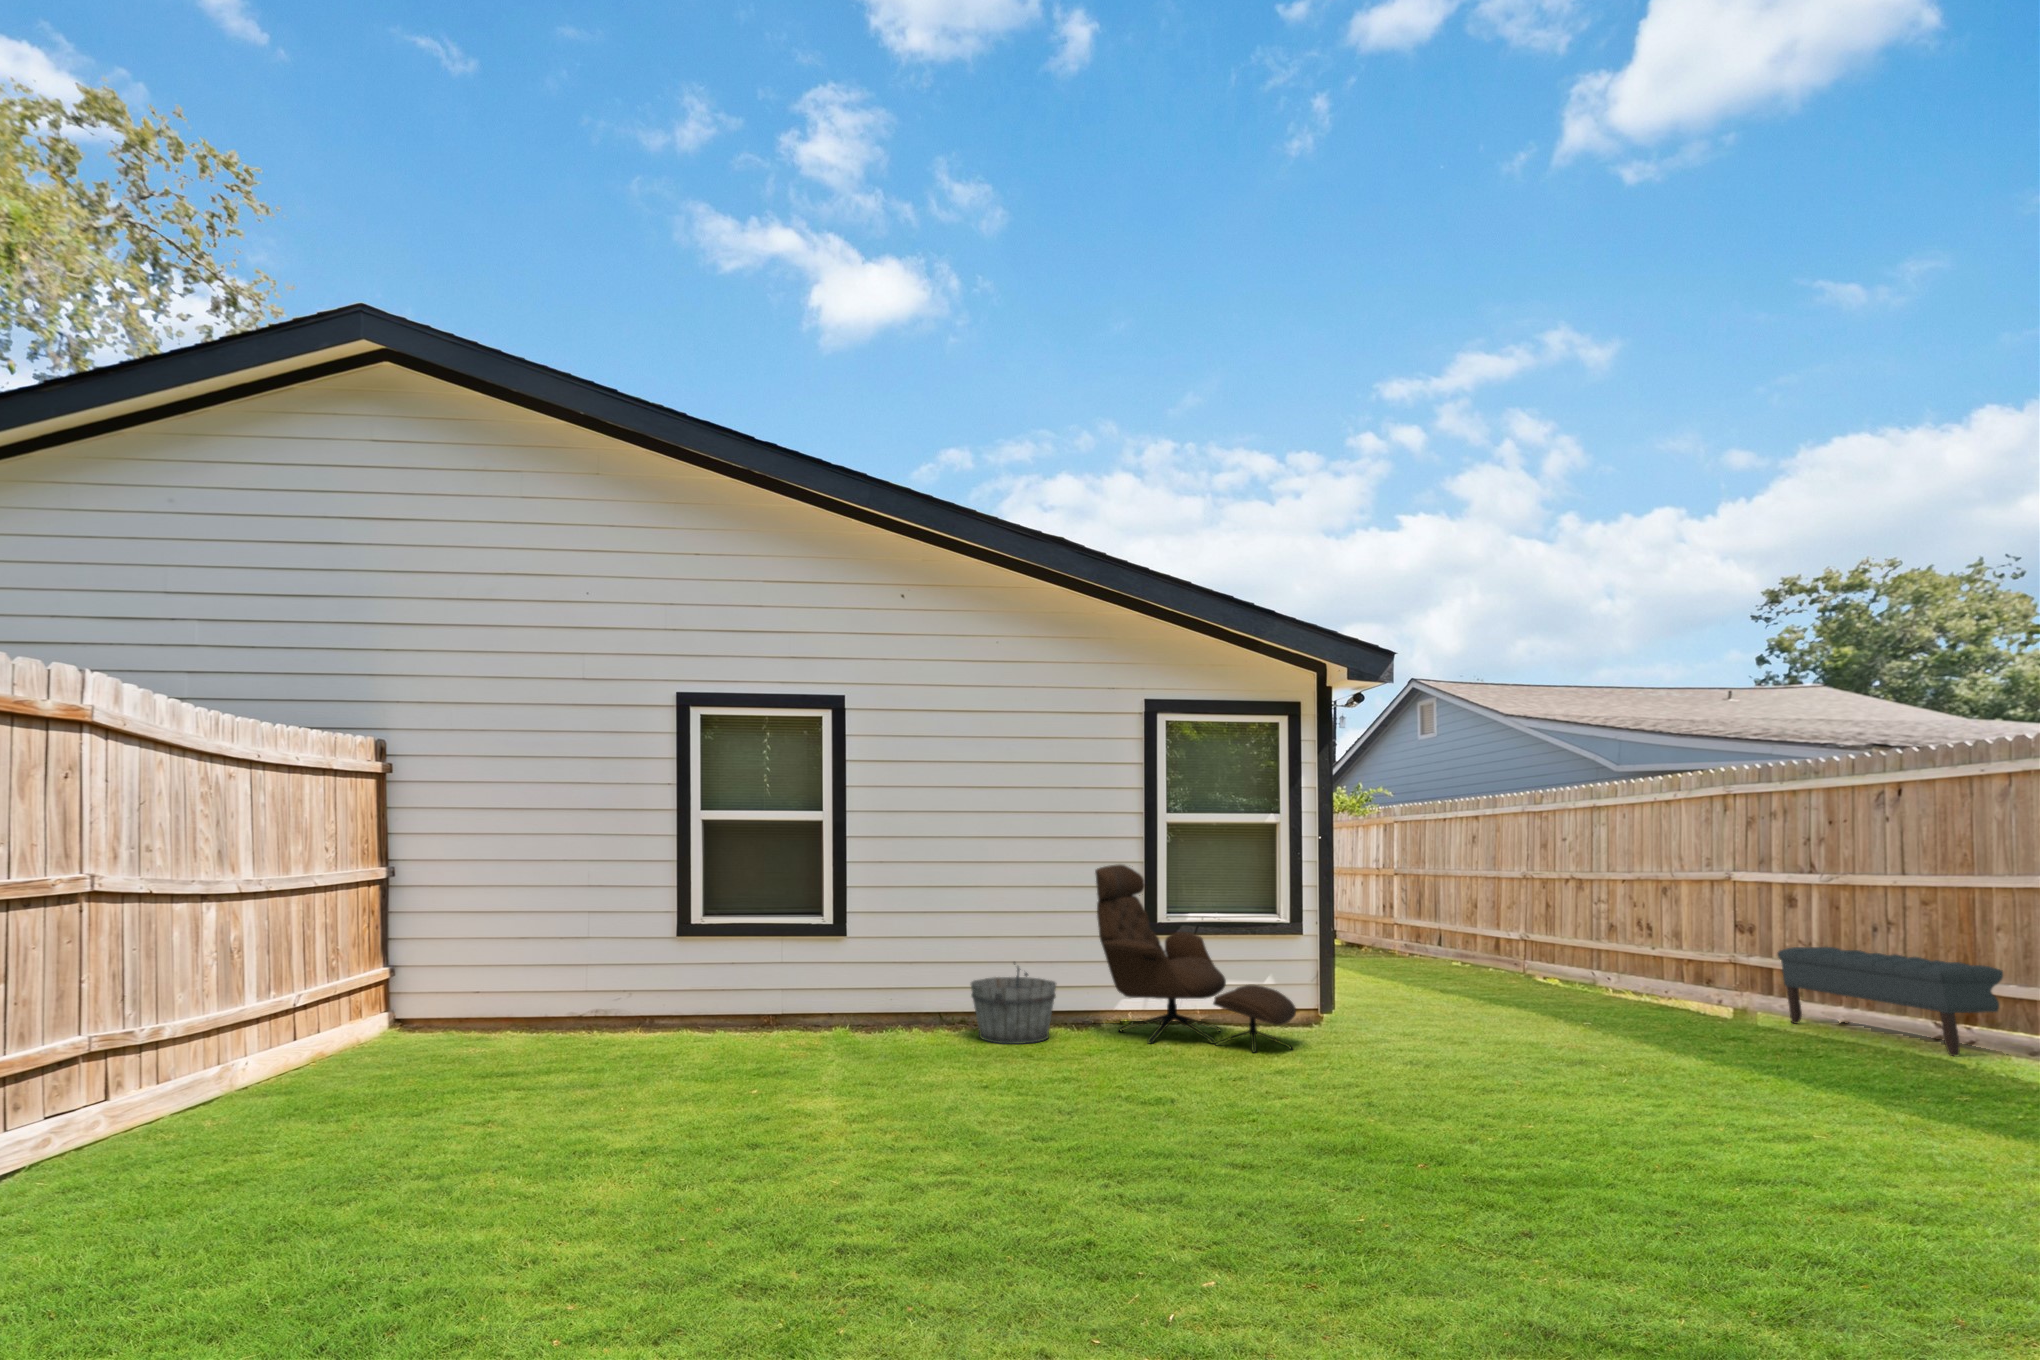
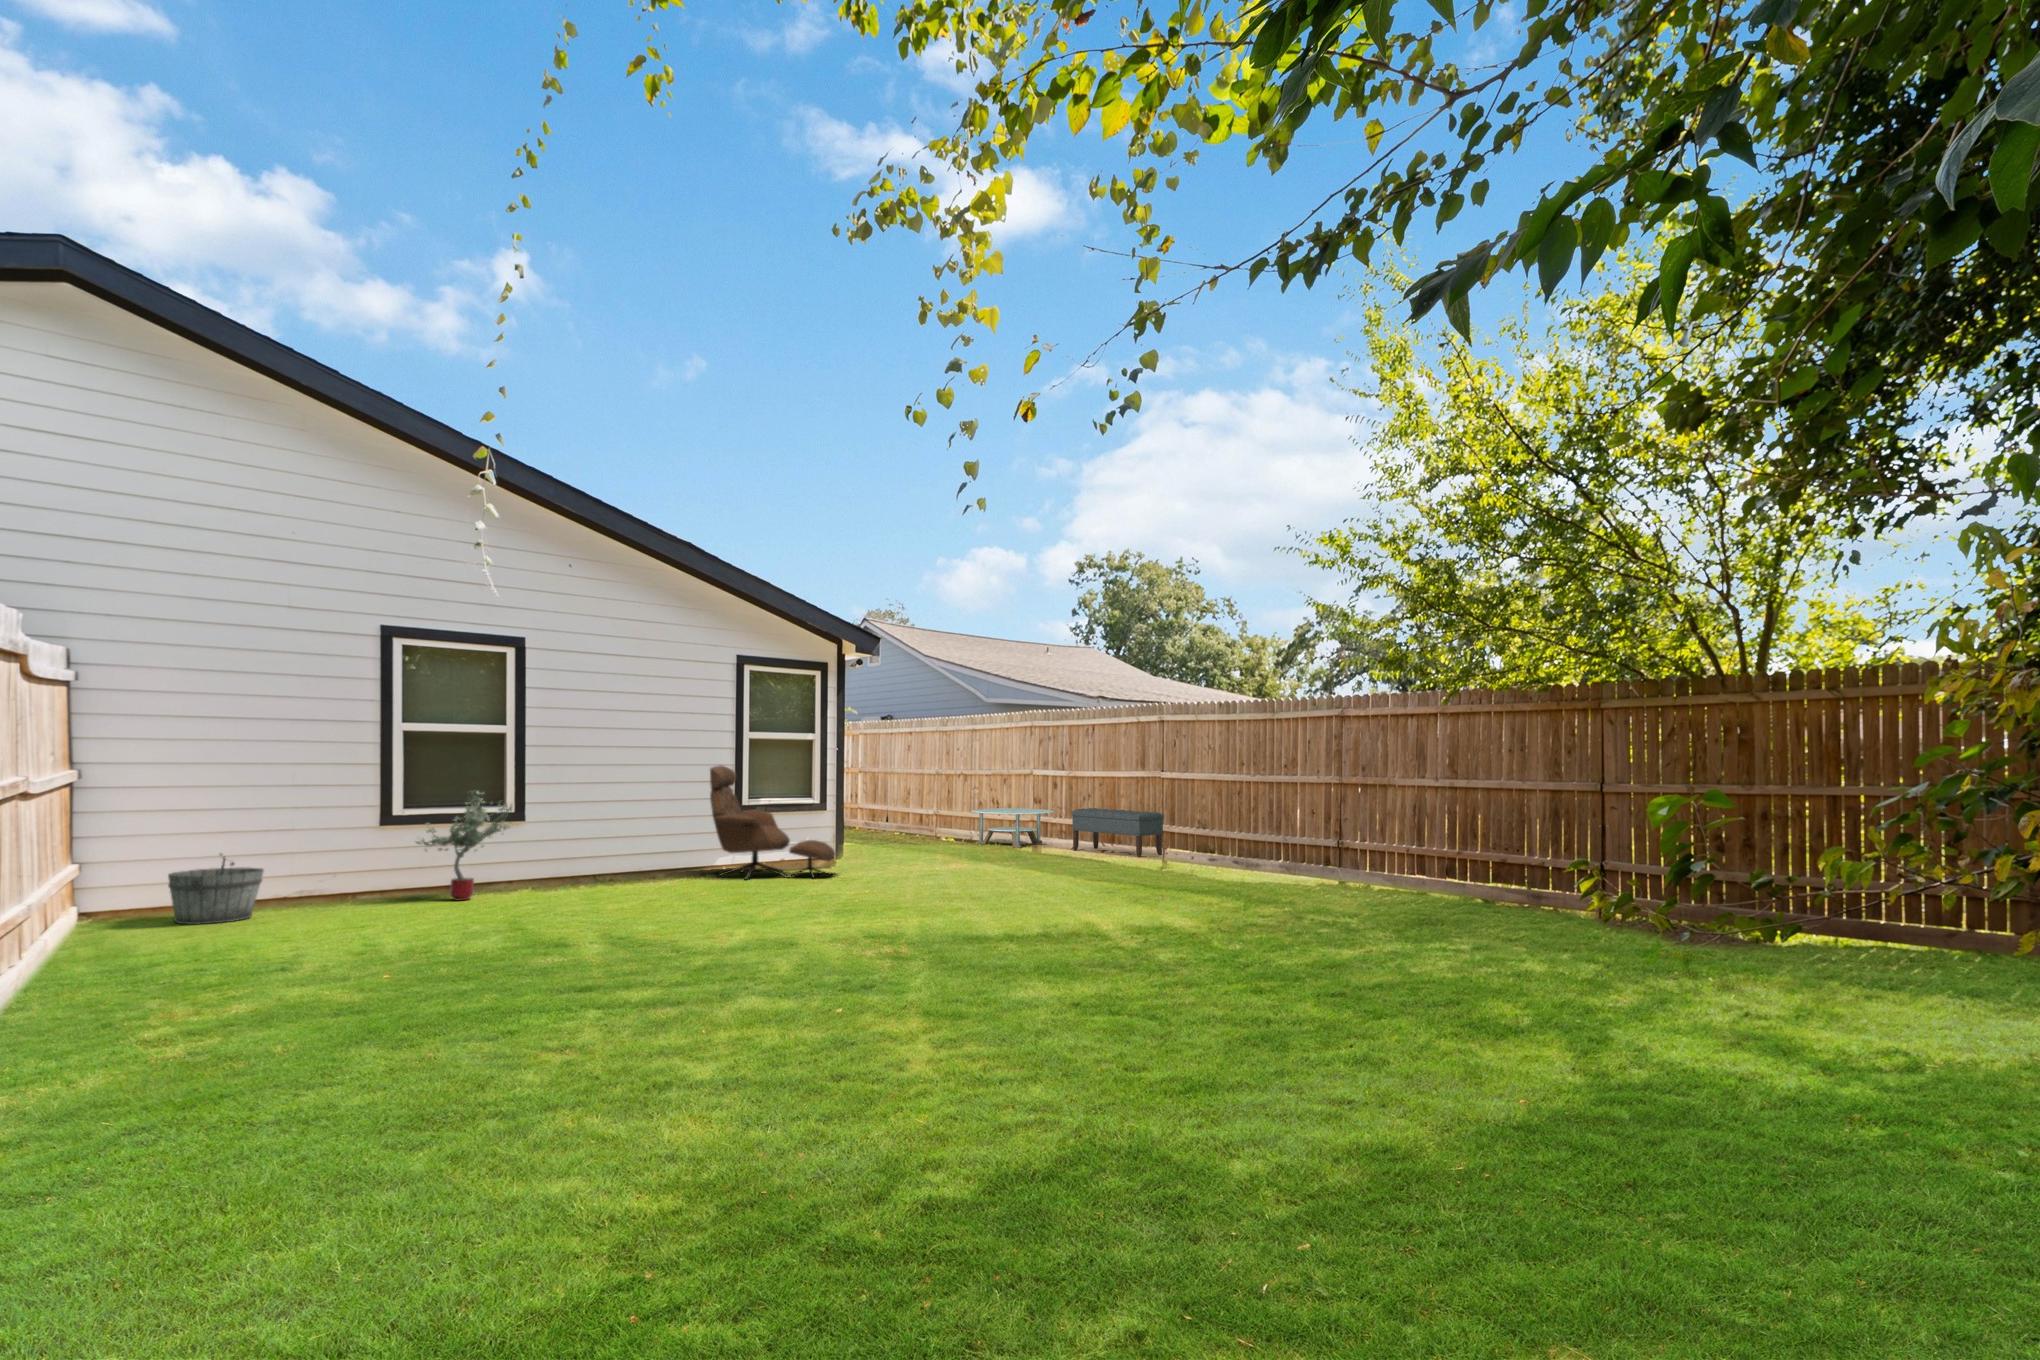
potted tree: none [695,895,814,1046] -> present [415,791,513,901]
round table: none [1580,935,1743,1009] -> present [971,808,1054,848]
wooden bucket: present [971,964,1056,1044] -> present [168,854,264,925]

